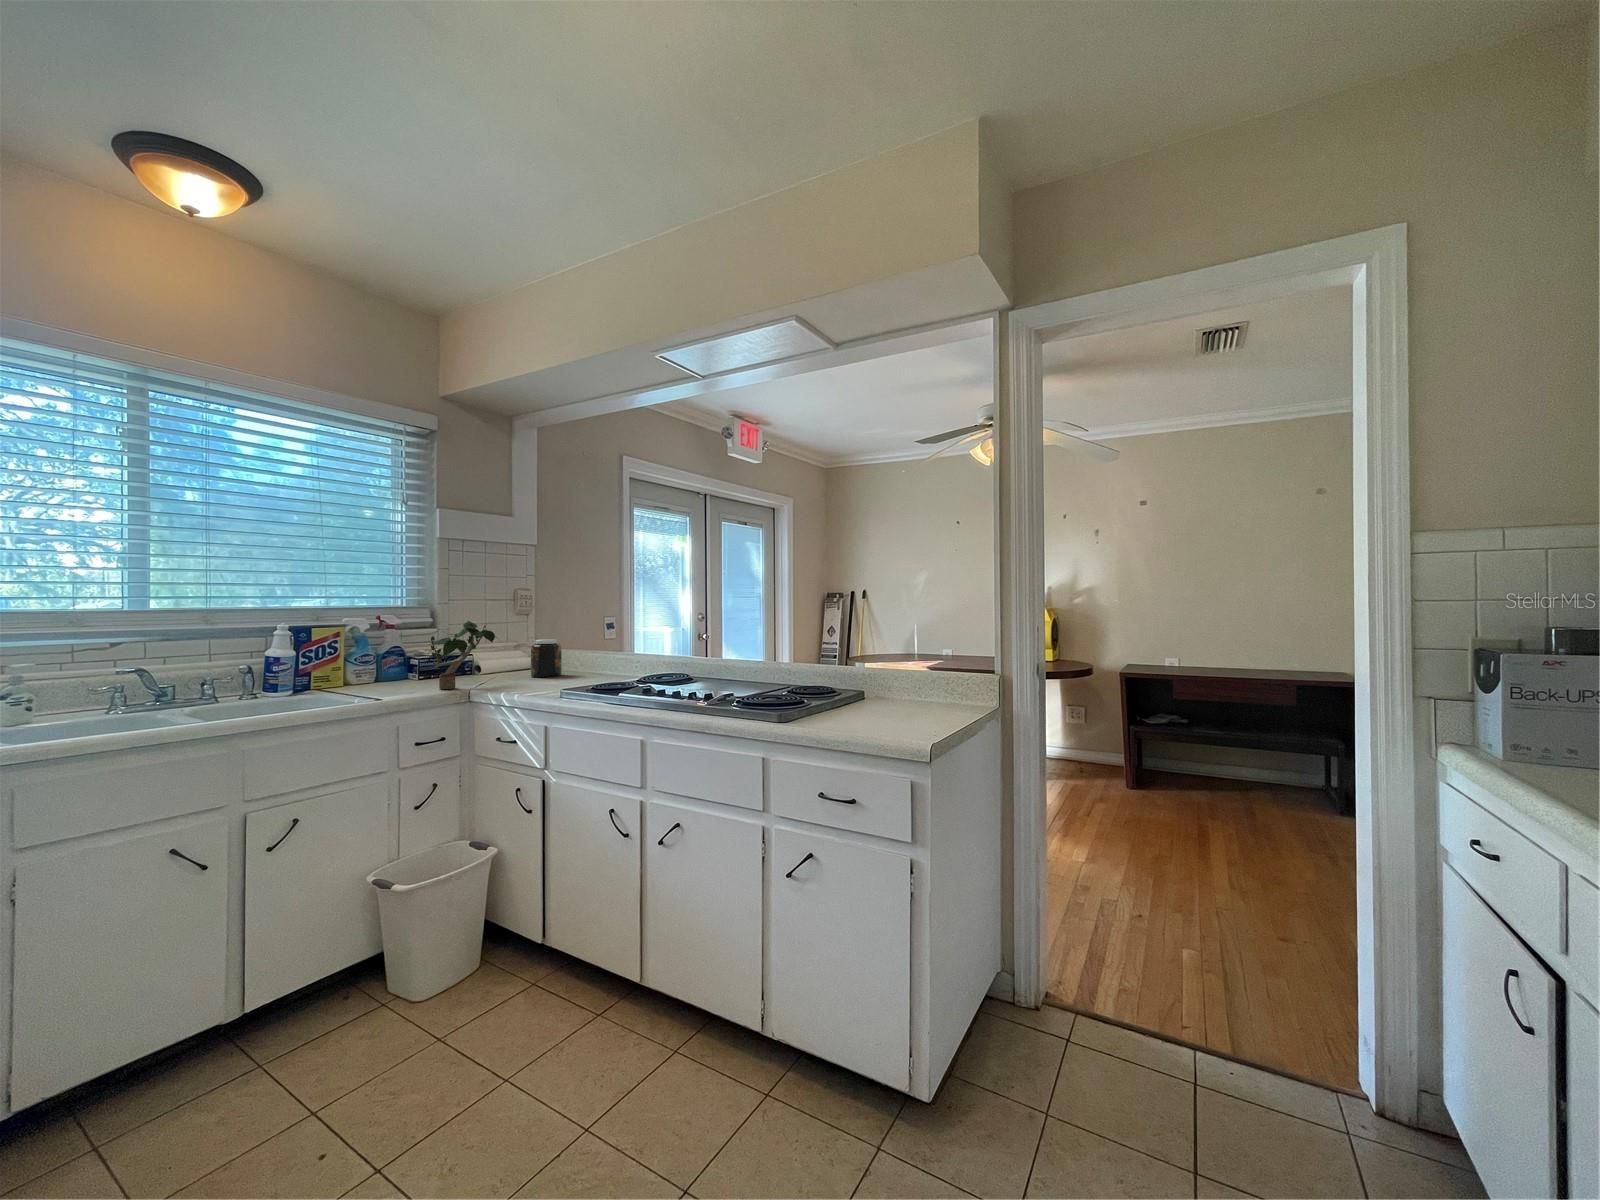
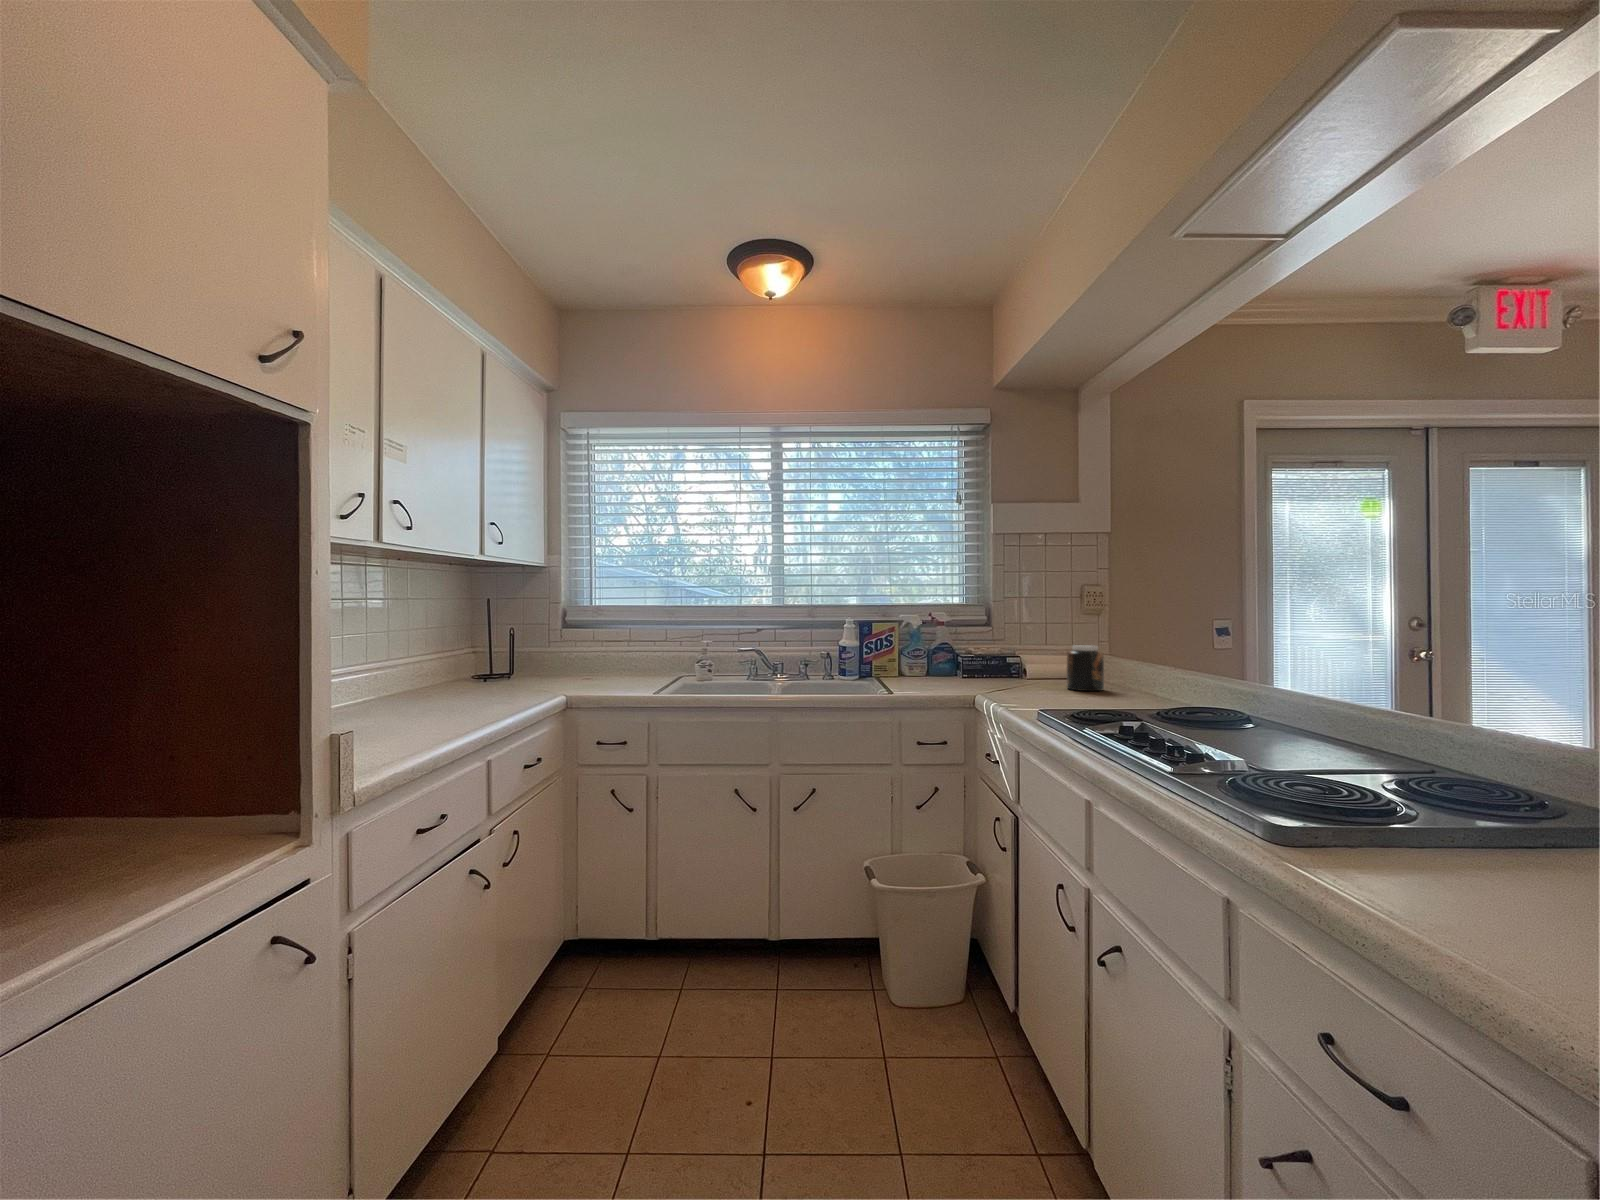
potted plant: present [431,621,496,689] -> none [942,618,1031,691]

